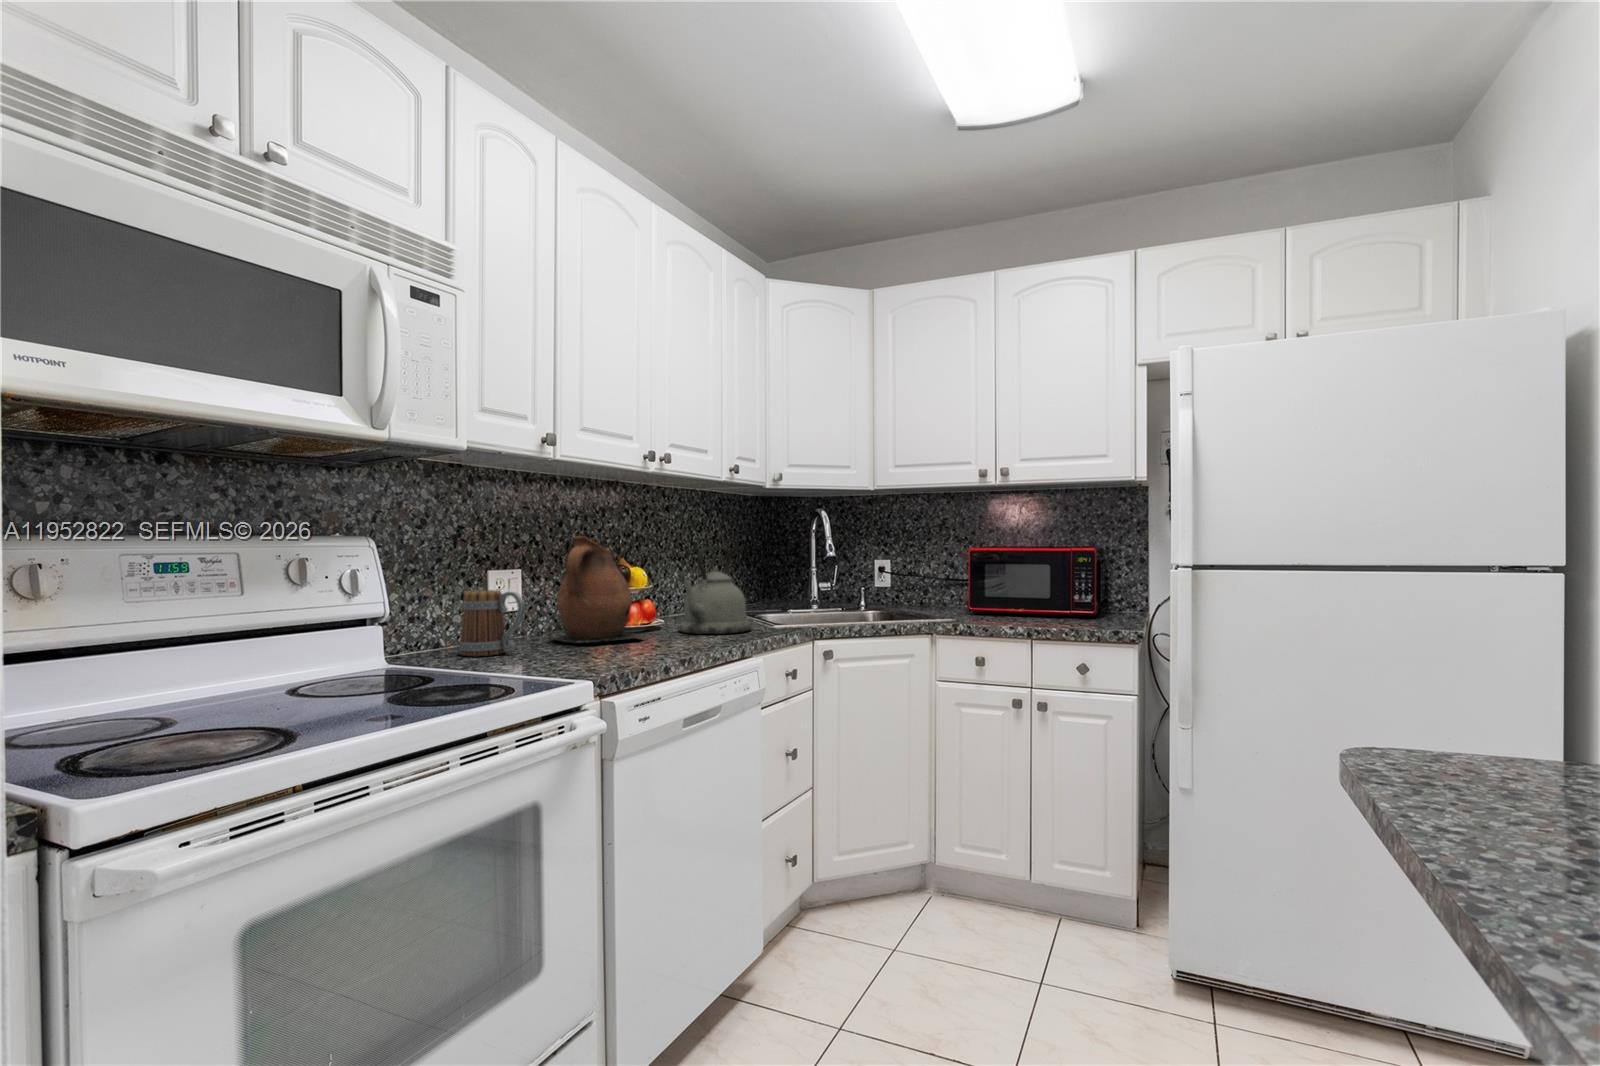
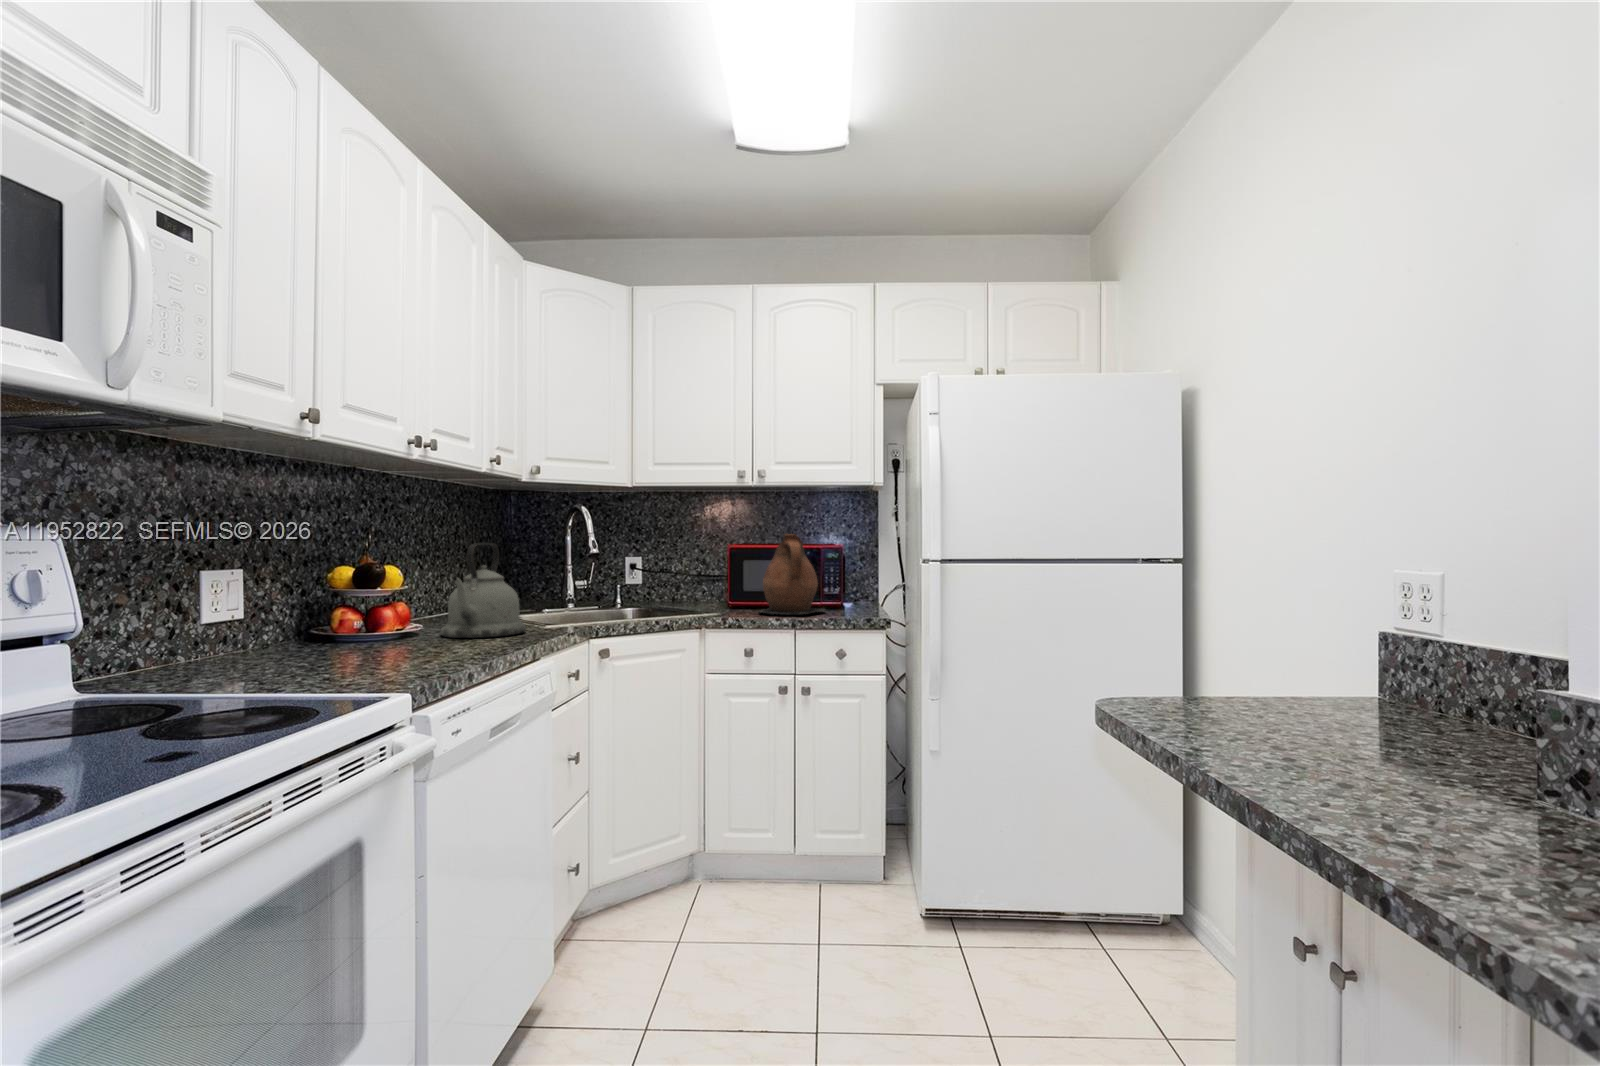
ceramic pitcher: present [553,537,644,643] -> present [757,534,823,614]
mug: present [459,590,525,656] -> none [174,594,271,678]

